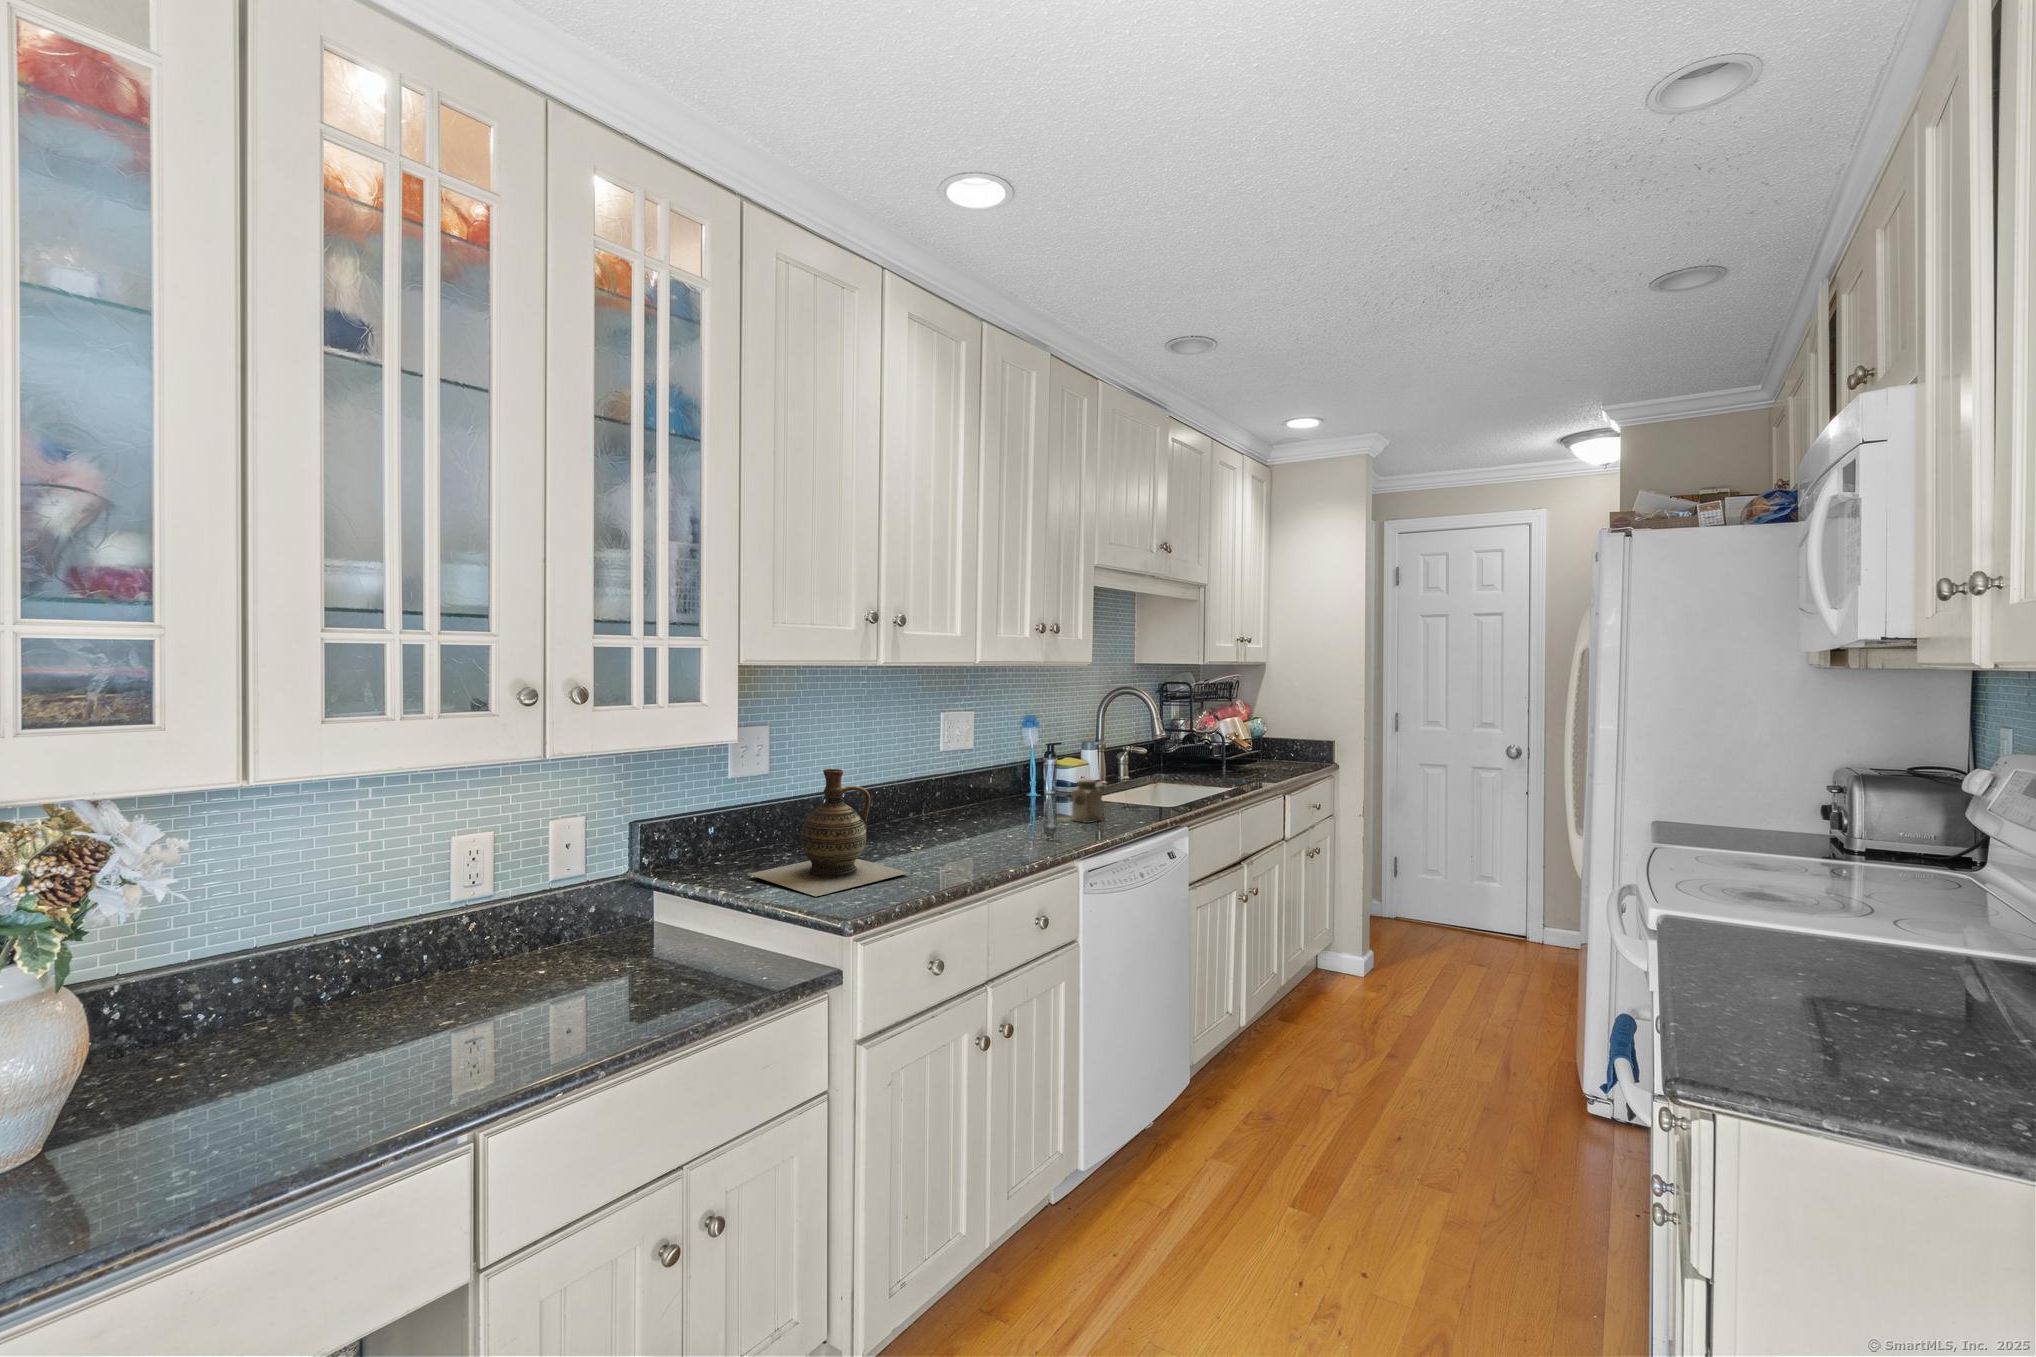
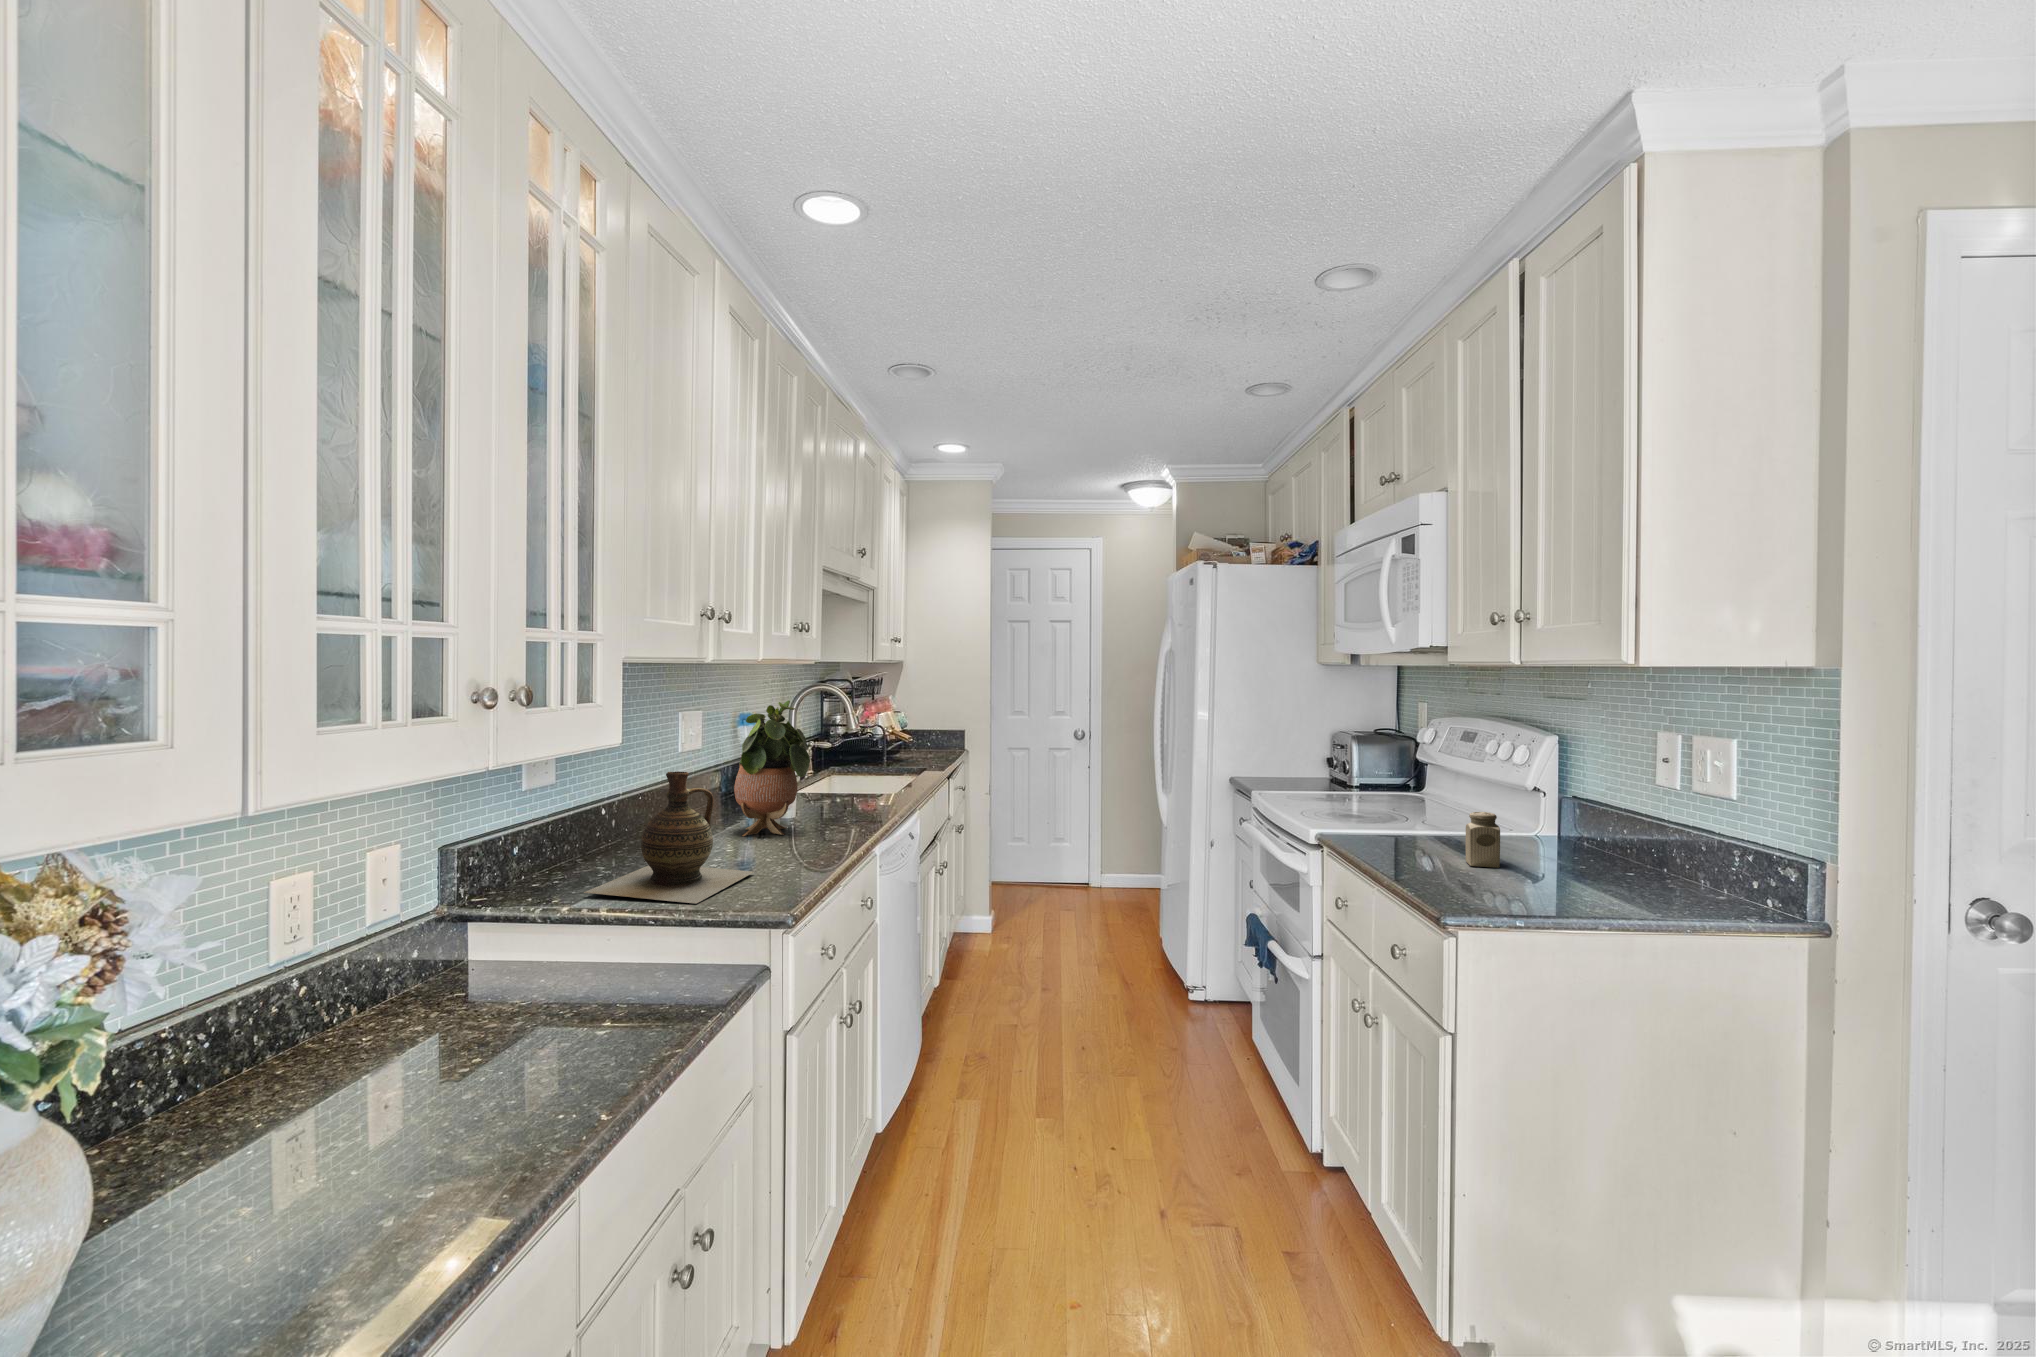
potted plant: none [960,703,1028,839] -> present [734,700,810,836]
salt shaker: present [1072,779,1102,823] -> present [1465,812,1500,868]

